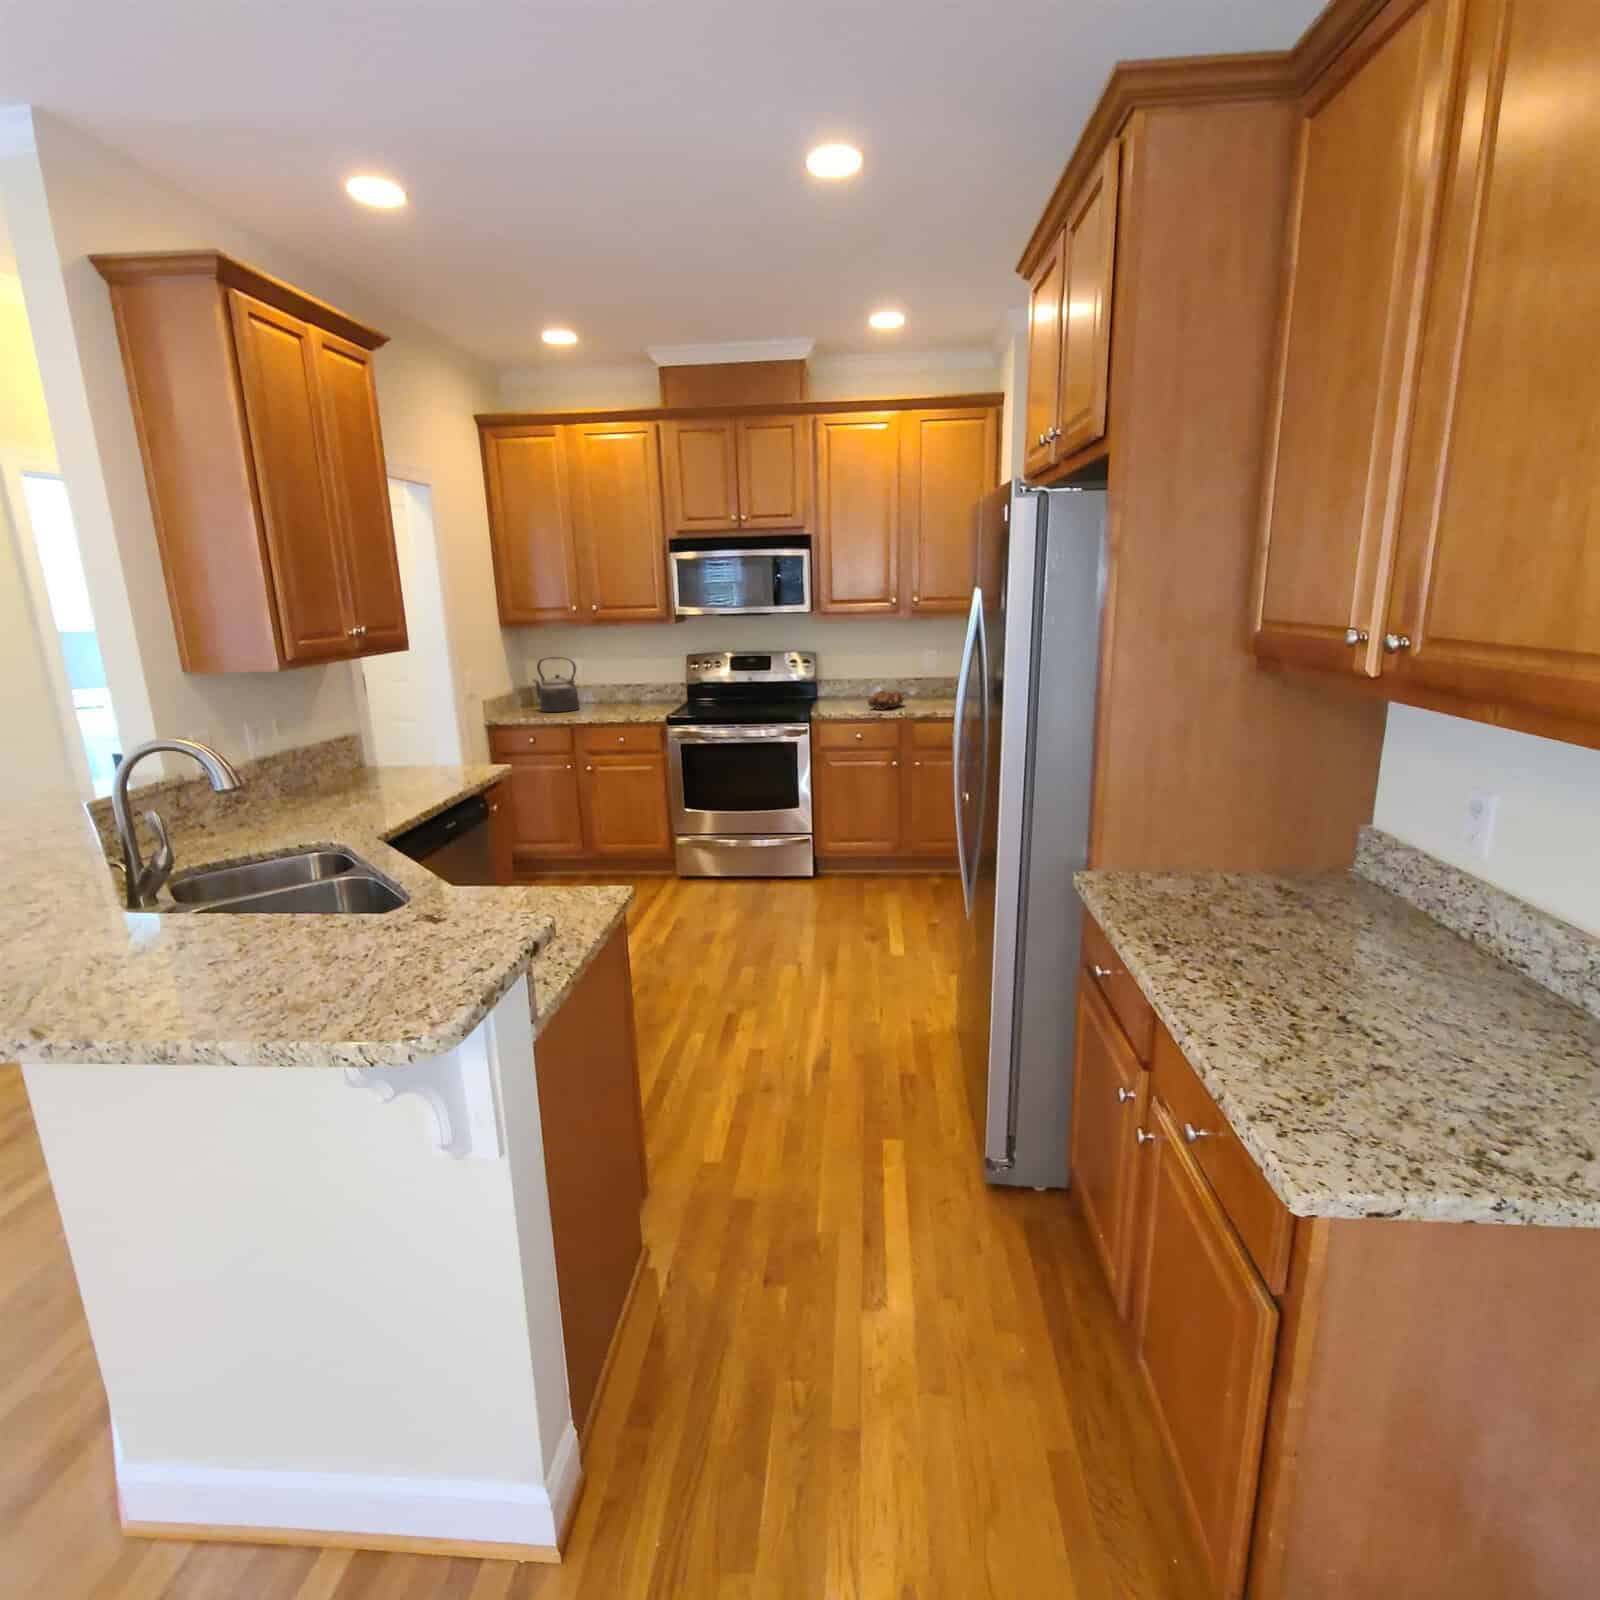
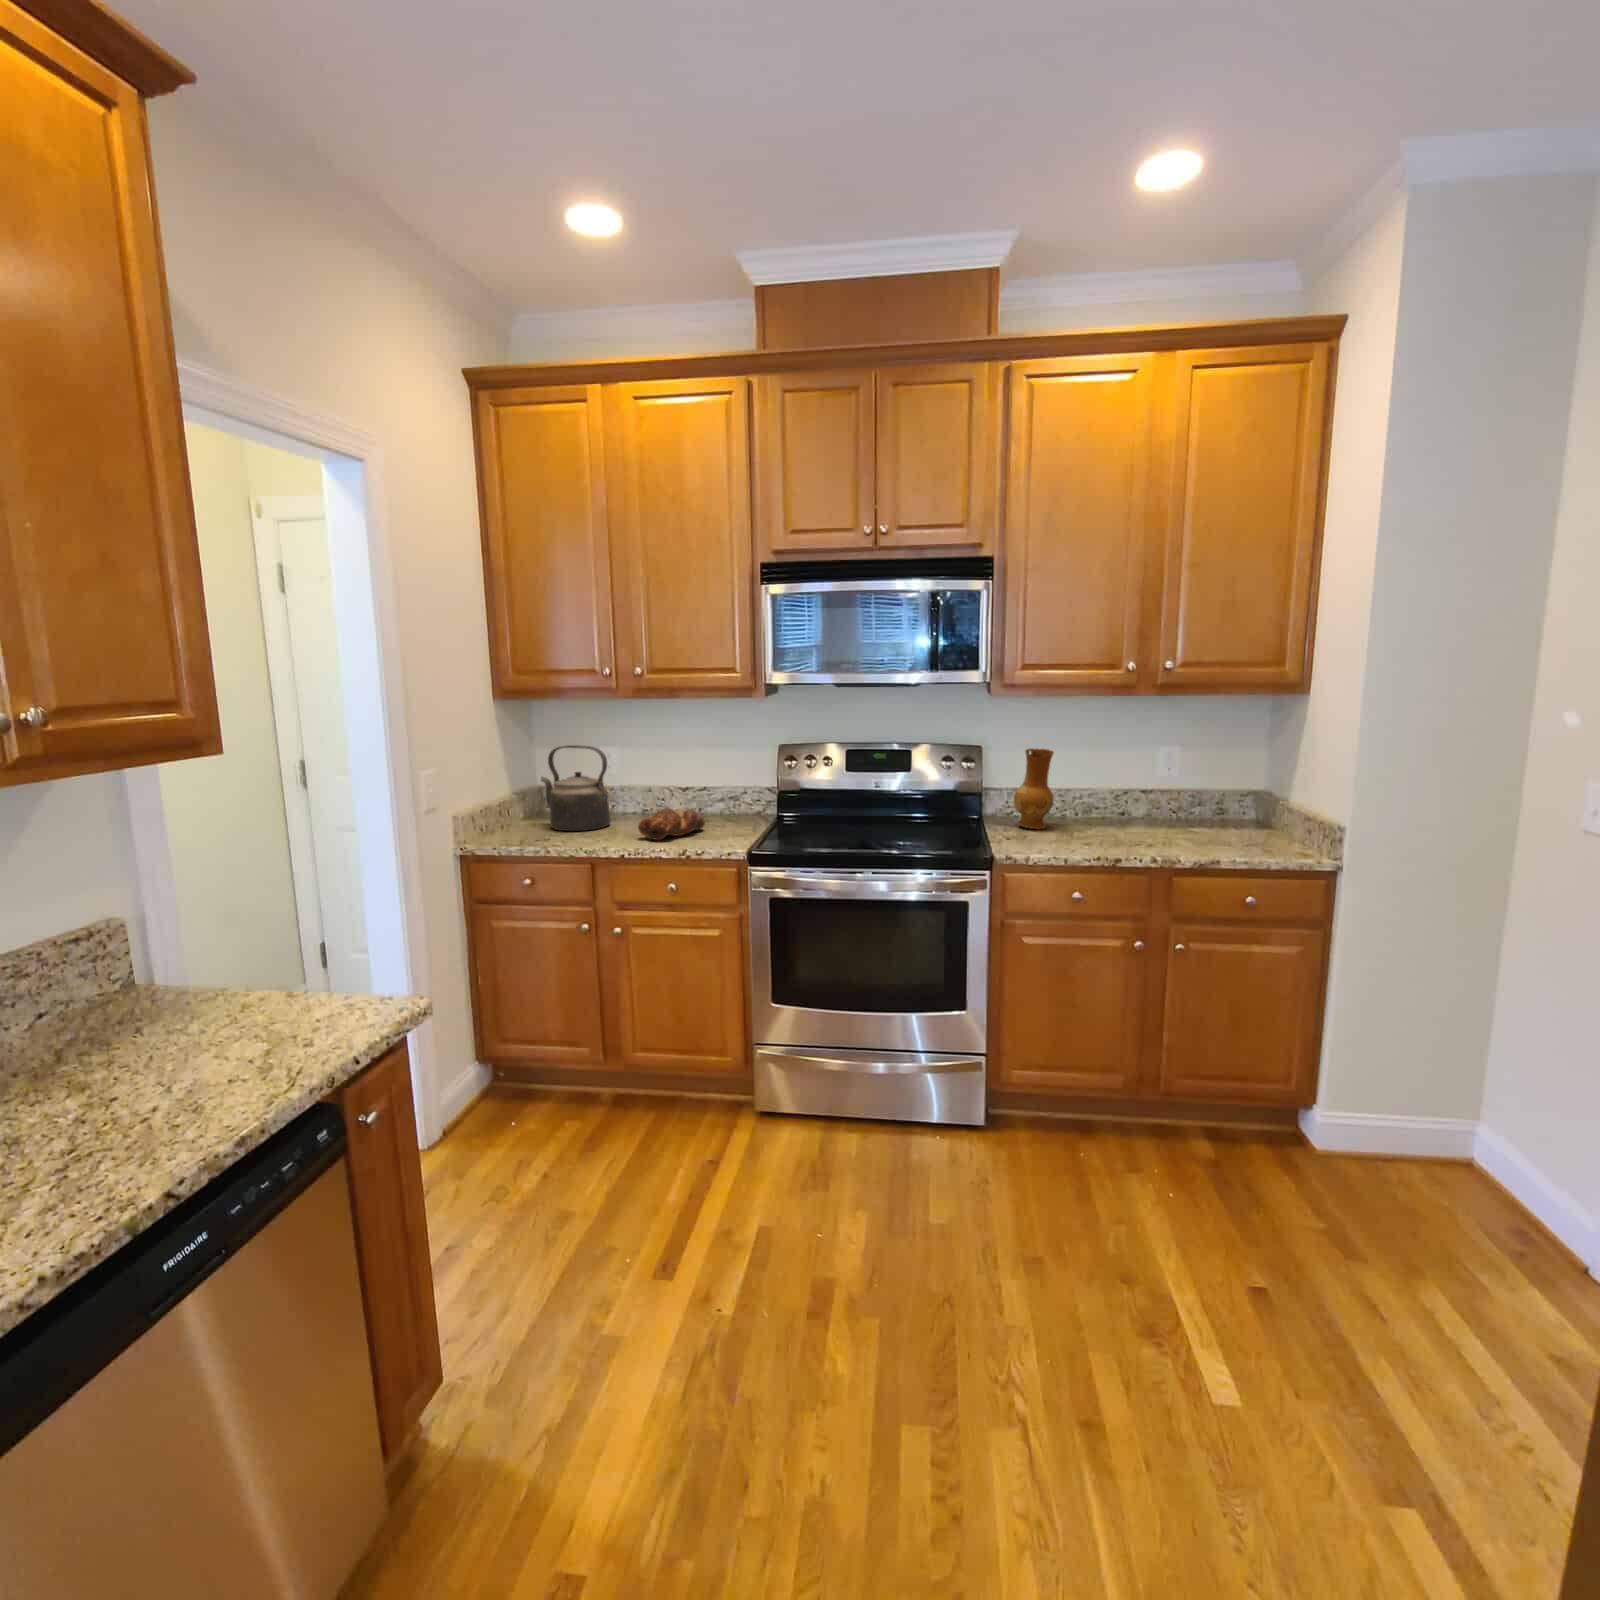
ceramic jug: none [834,653,858,704] -> present [1014,749,1054,829]
bread loaf: present [868,691,903,710] -> present [638,808,705,840]

